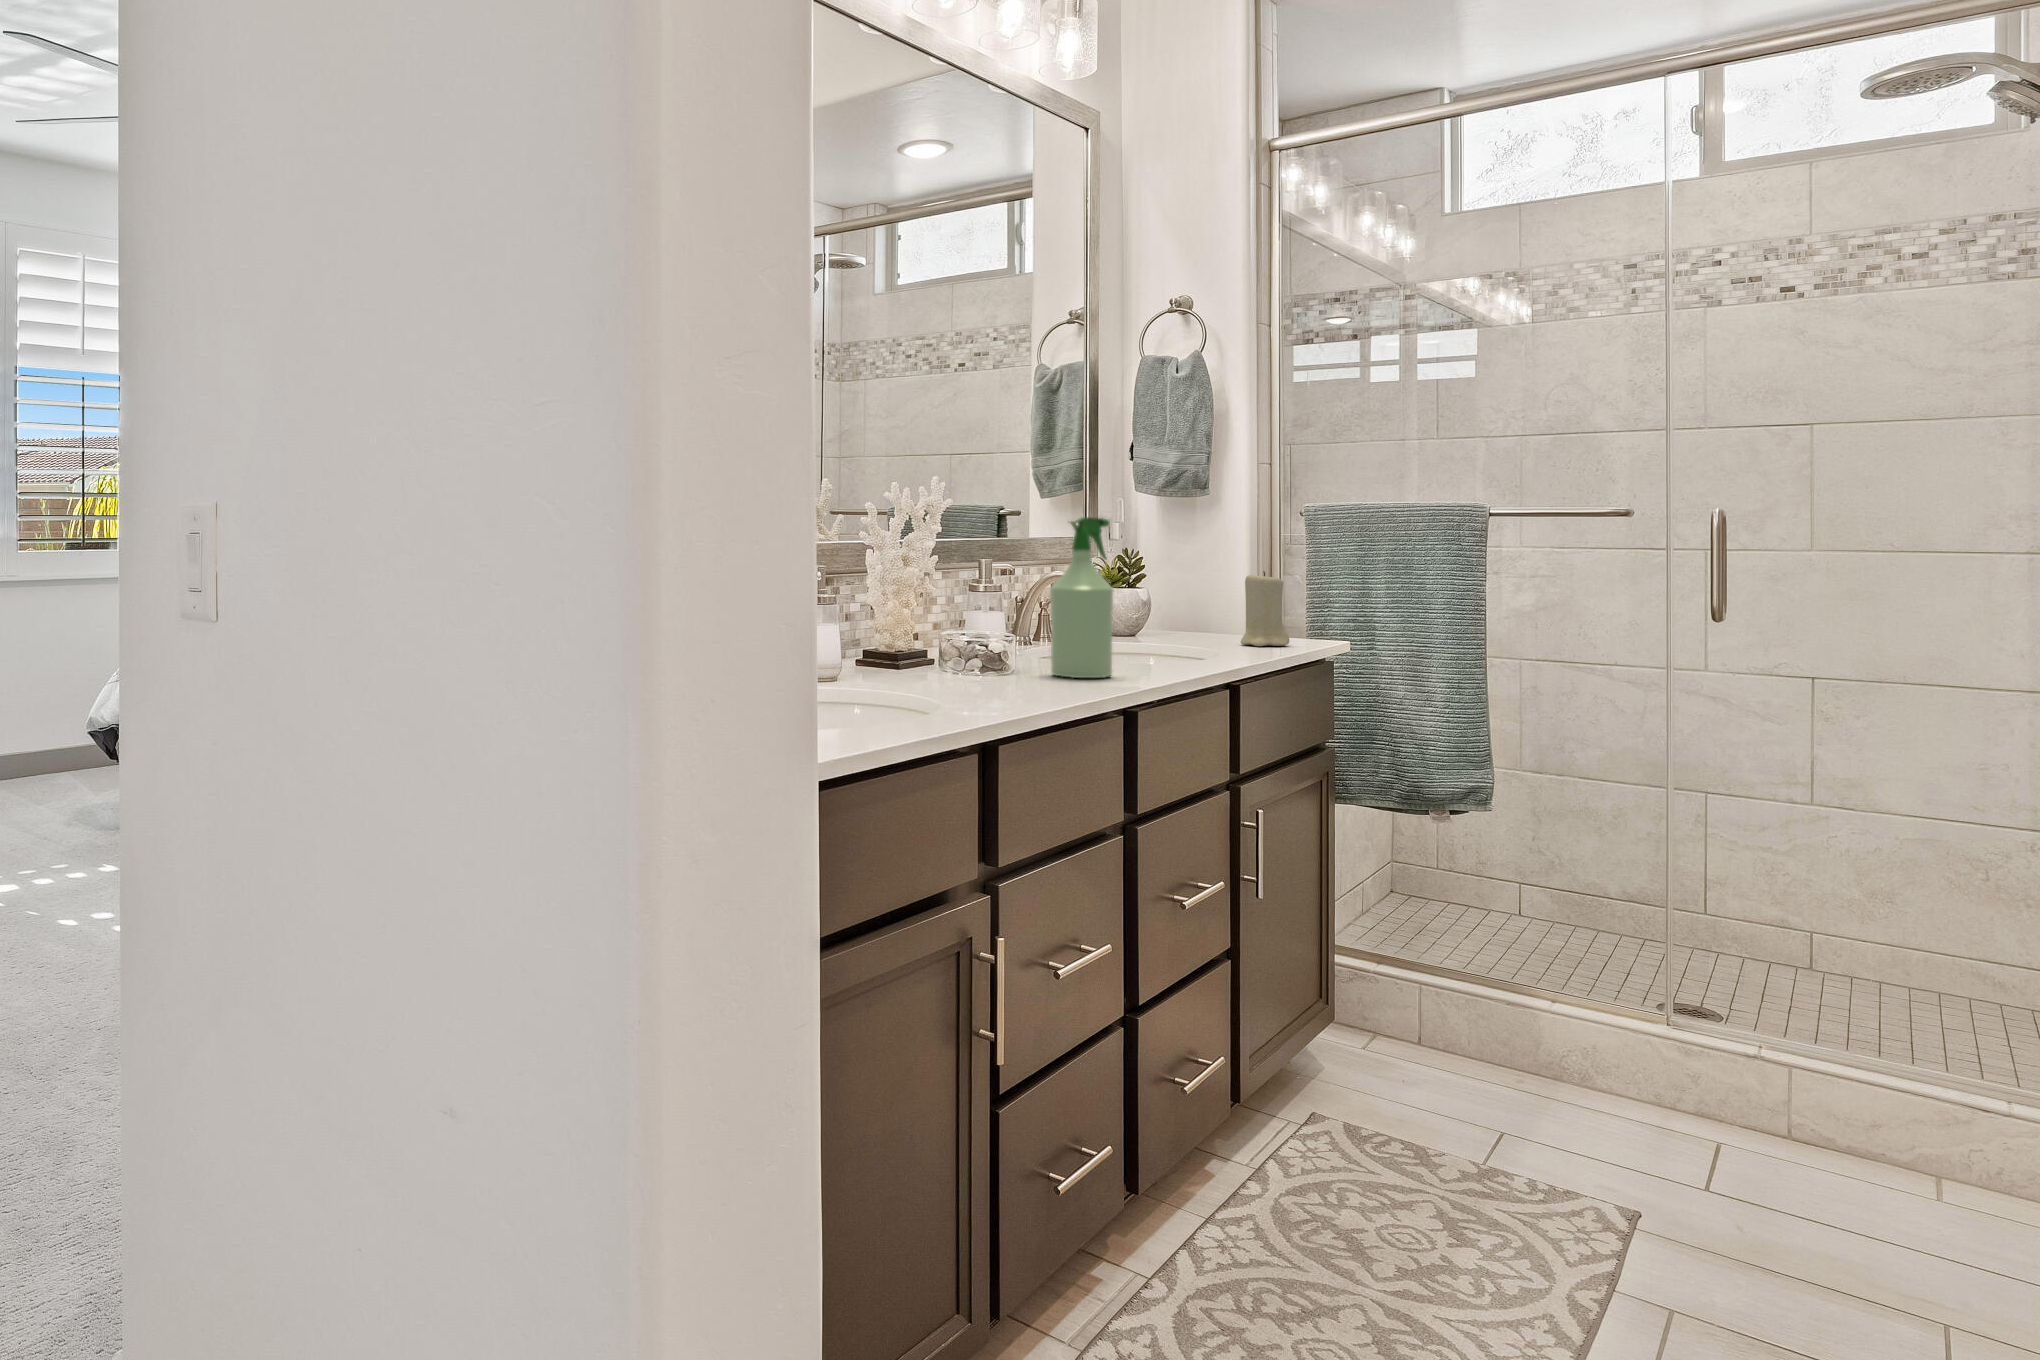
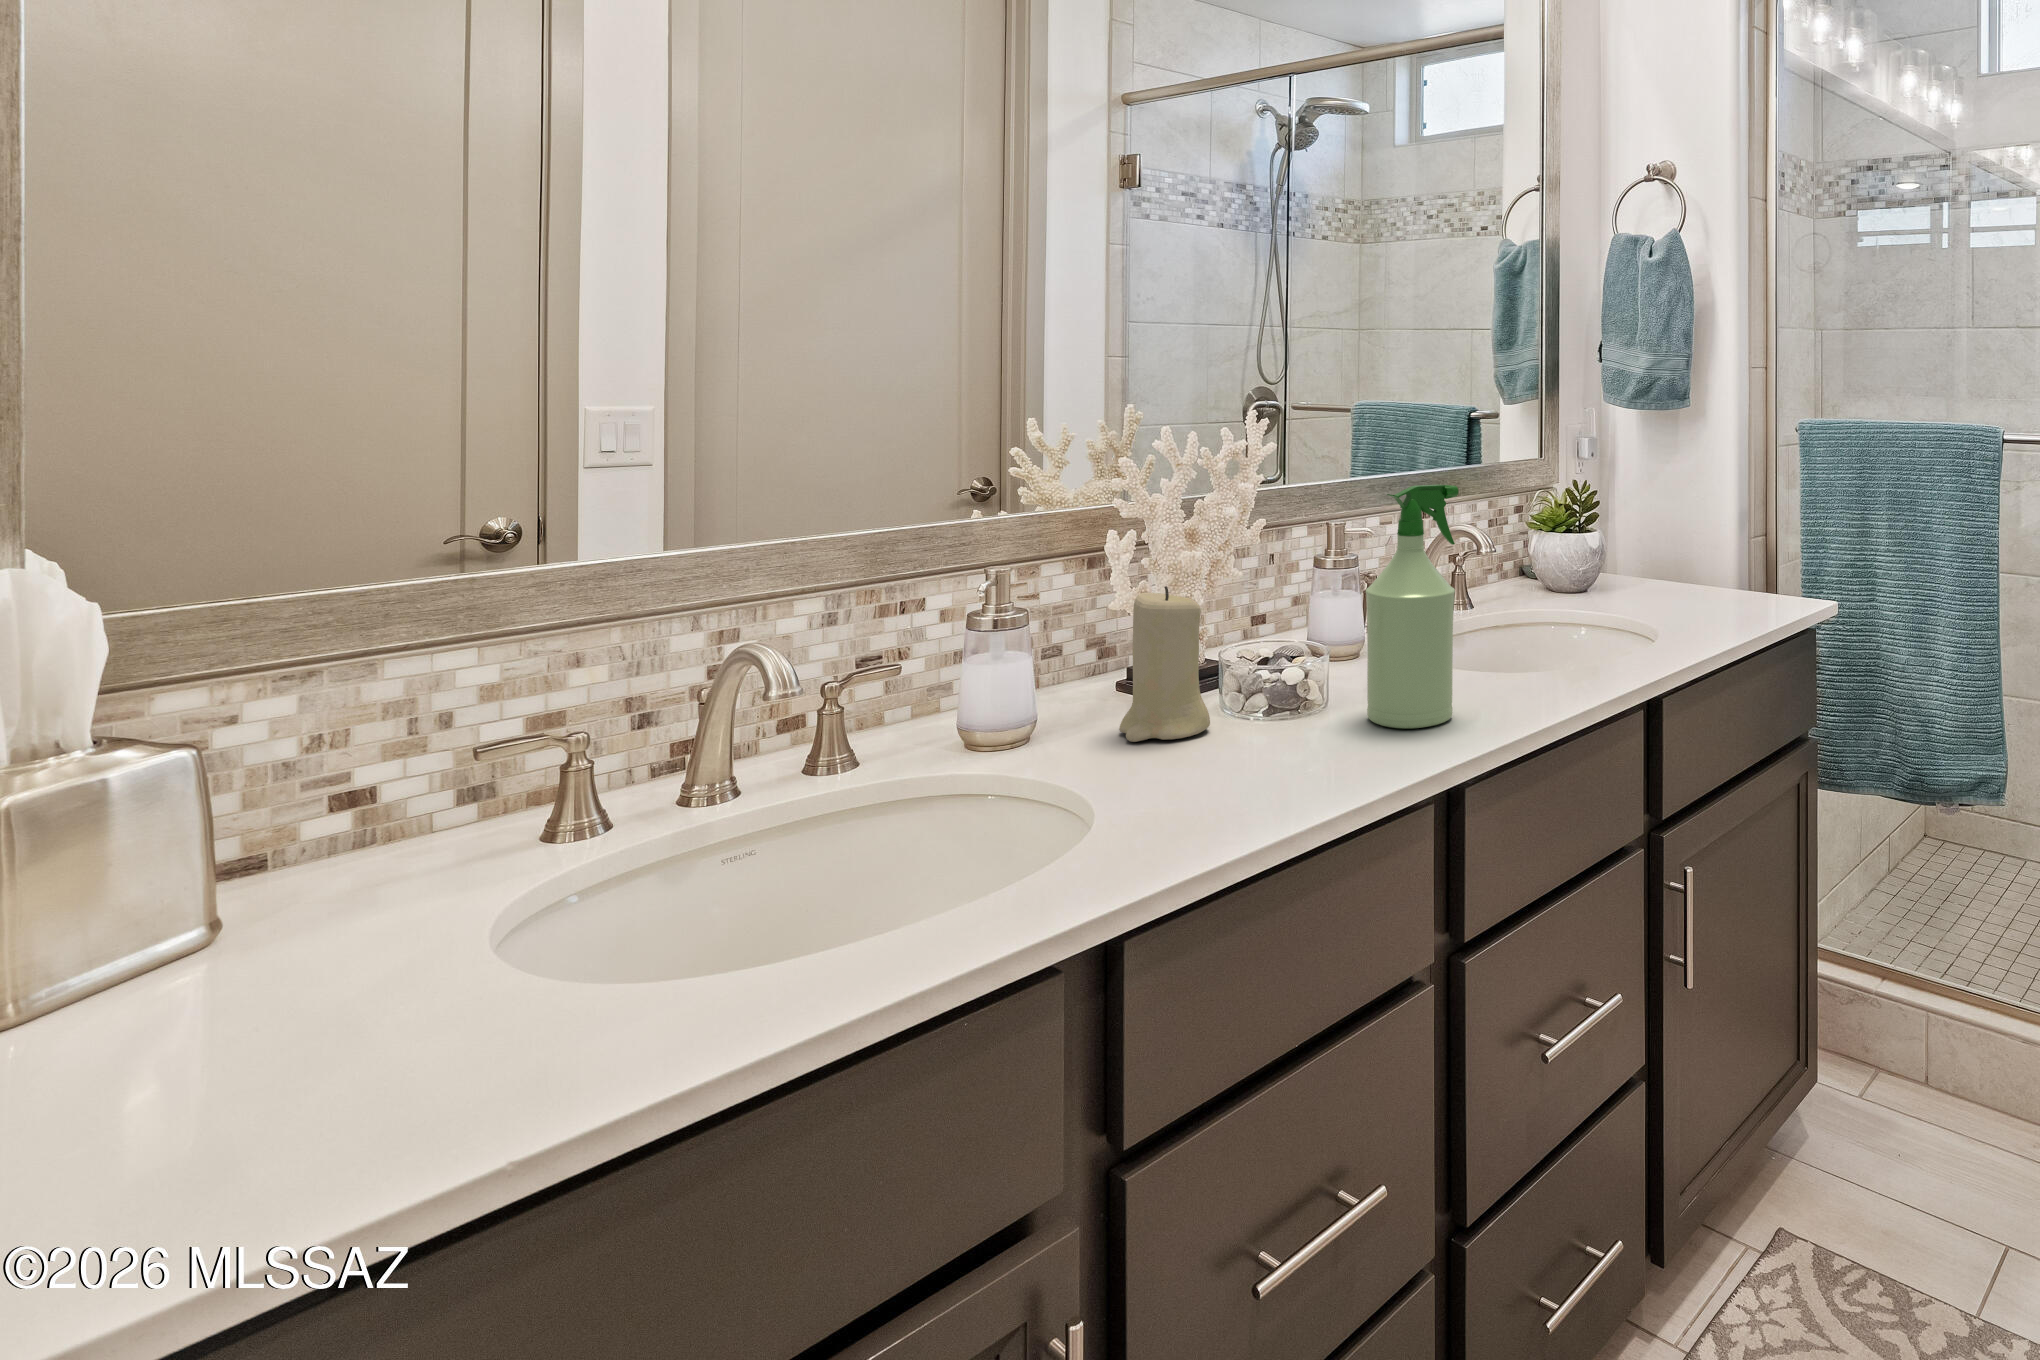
candle: present [1241,571,1289,646] -> present [1119,586,1210,742]

